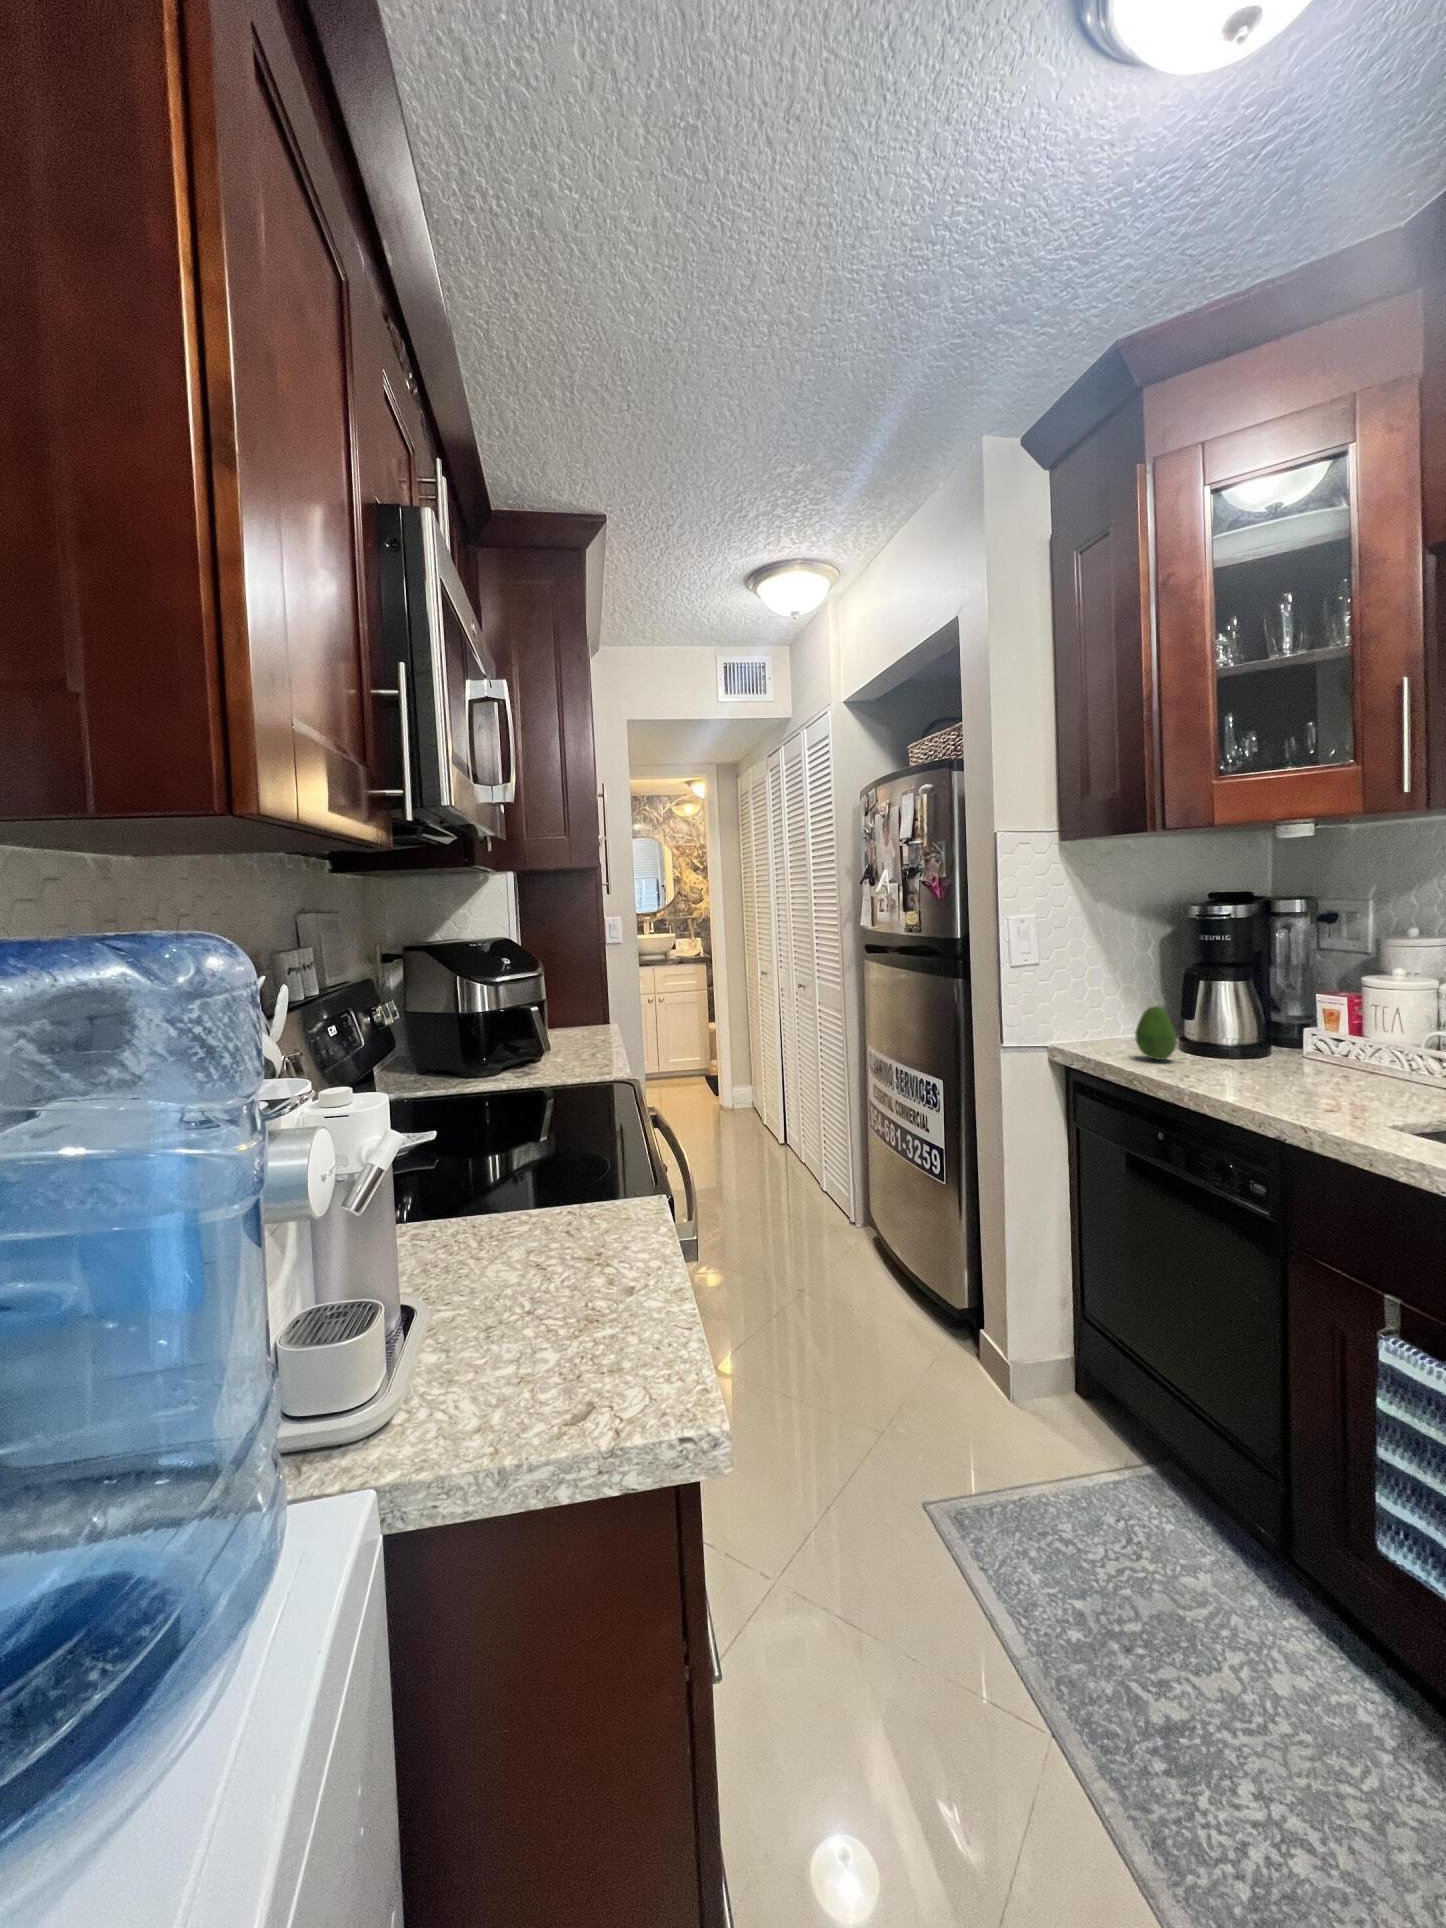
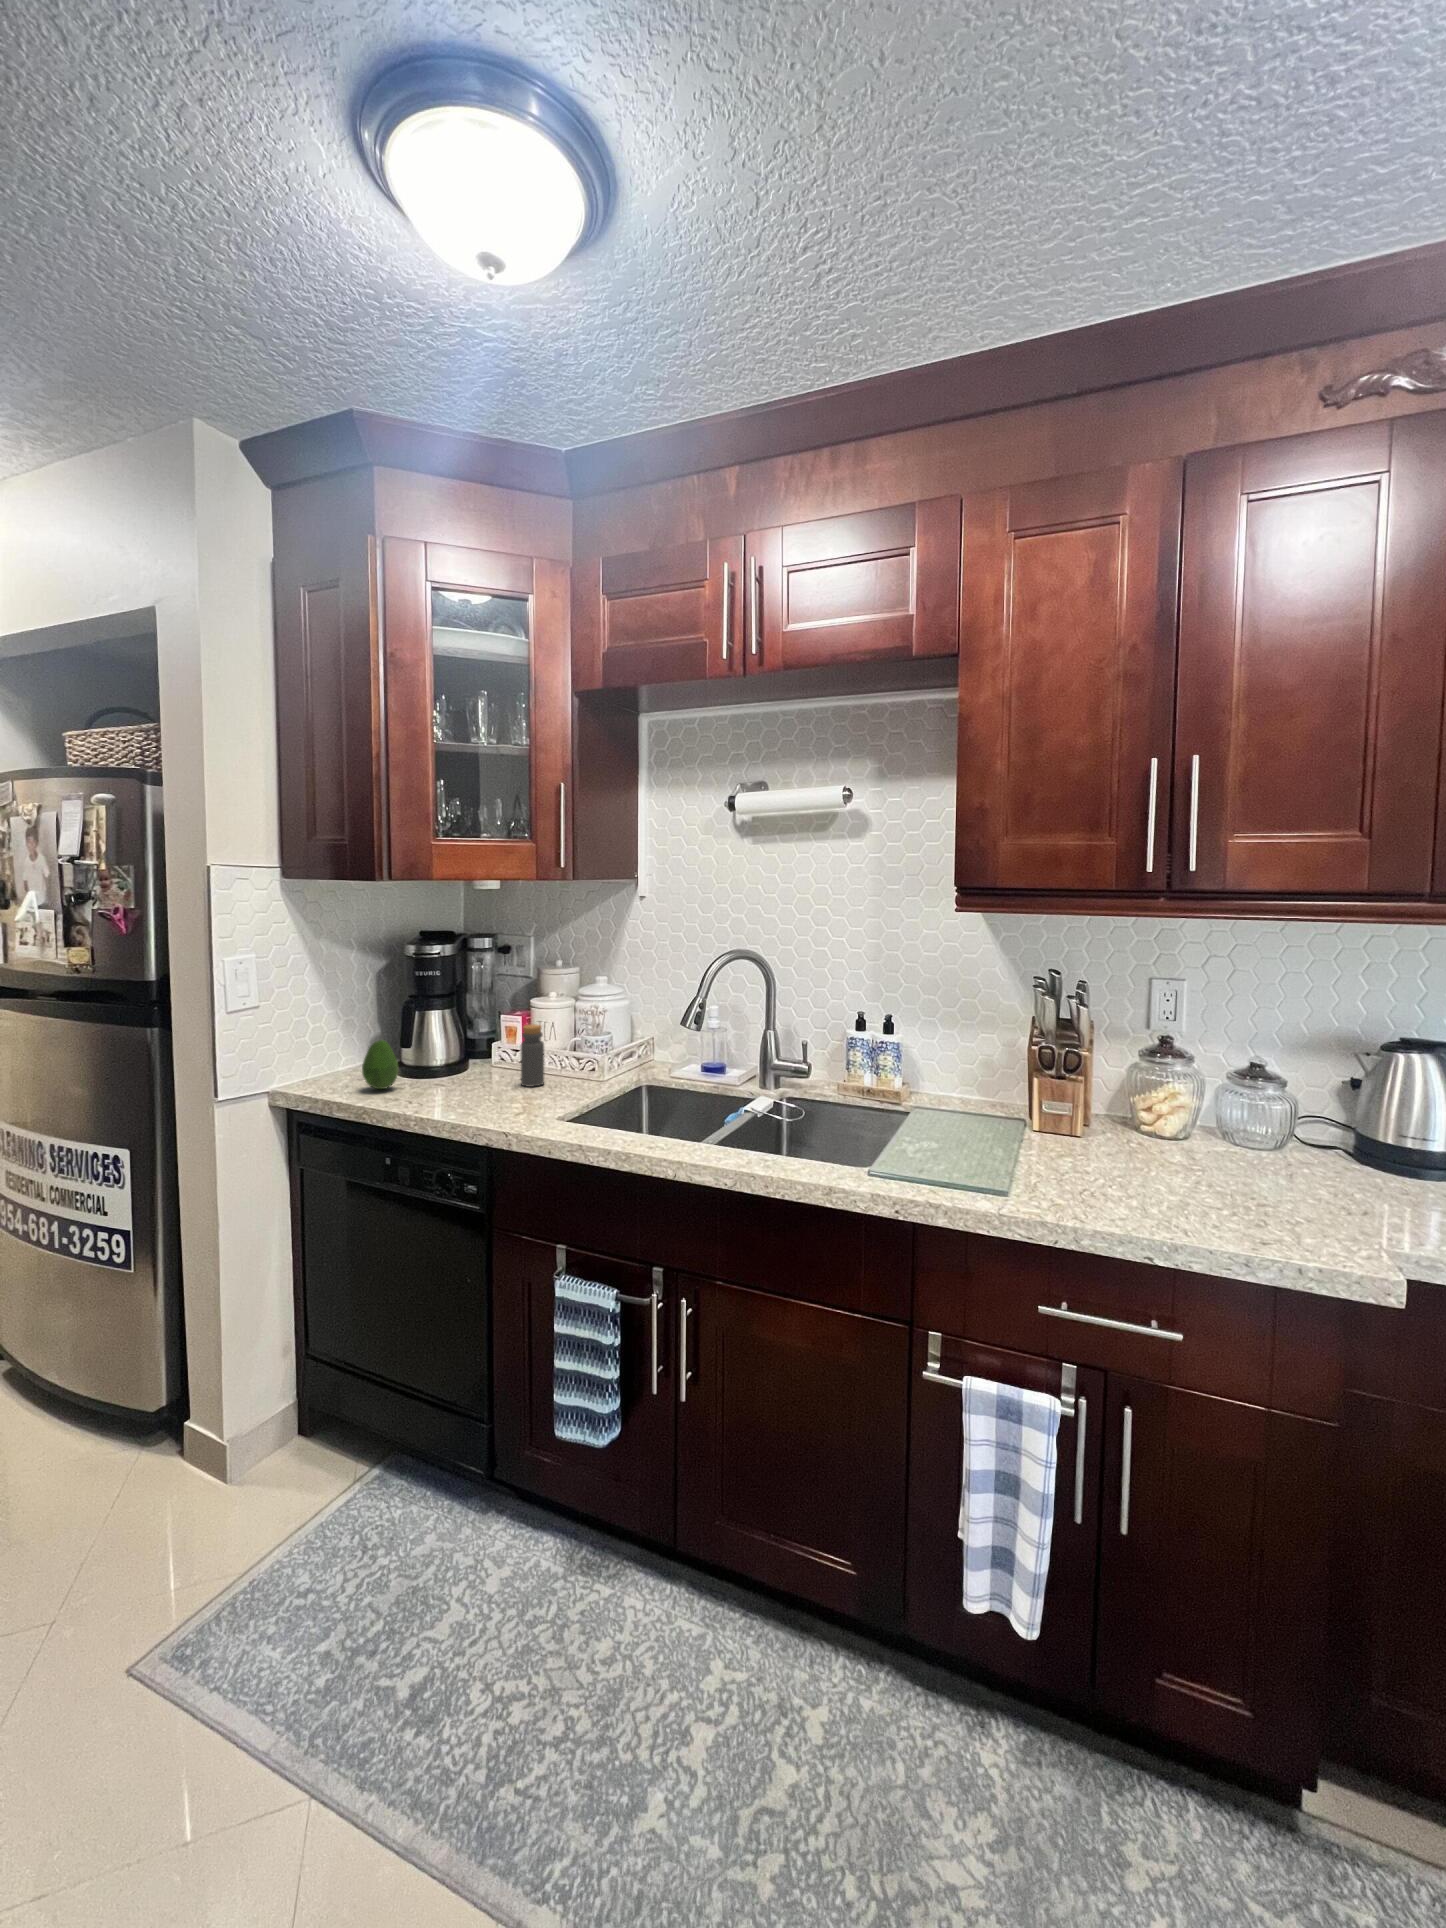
bottle: none [1345,1006,1385,1088] -> present [521,1024,544,1087]

